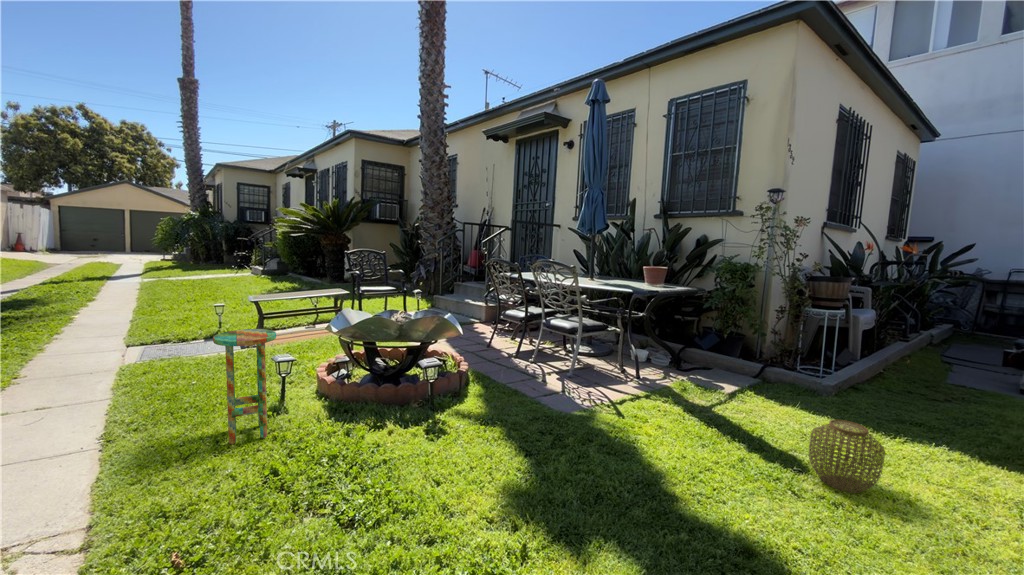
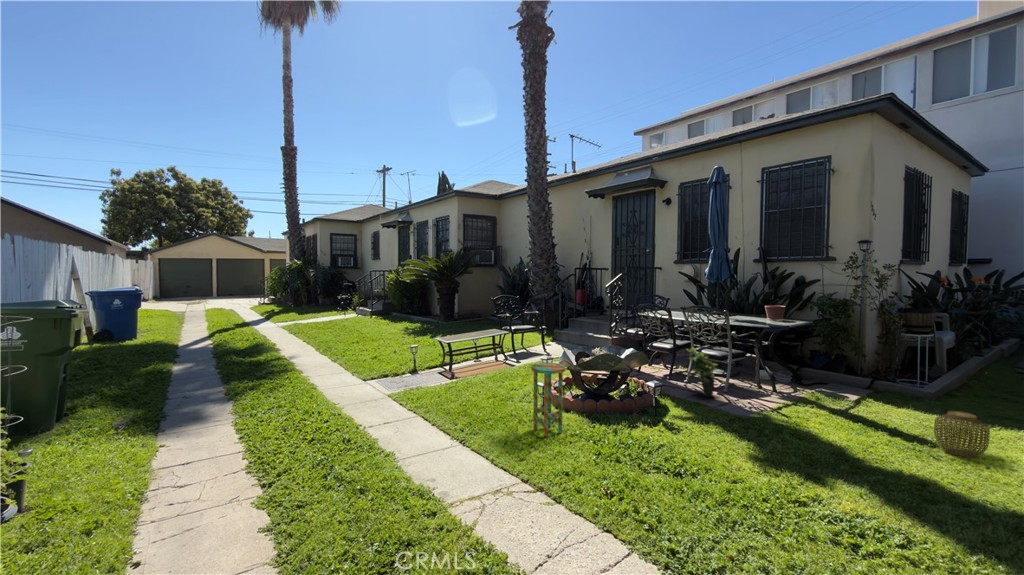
potted plant: none [525,316,564,384] -> present [687,348,717,398]

